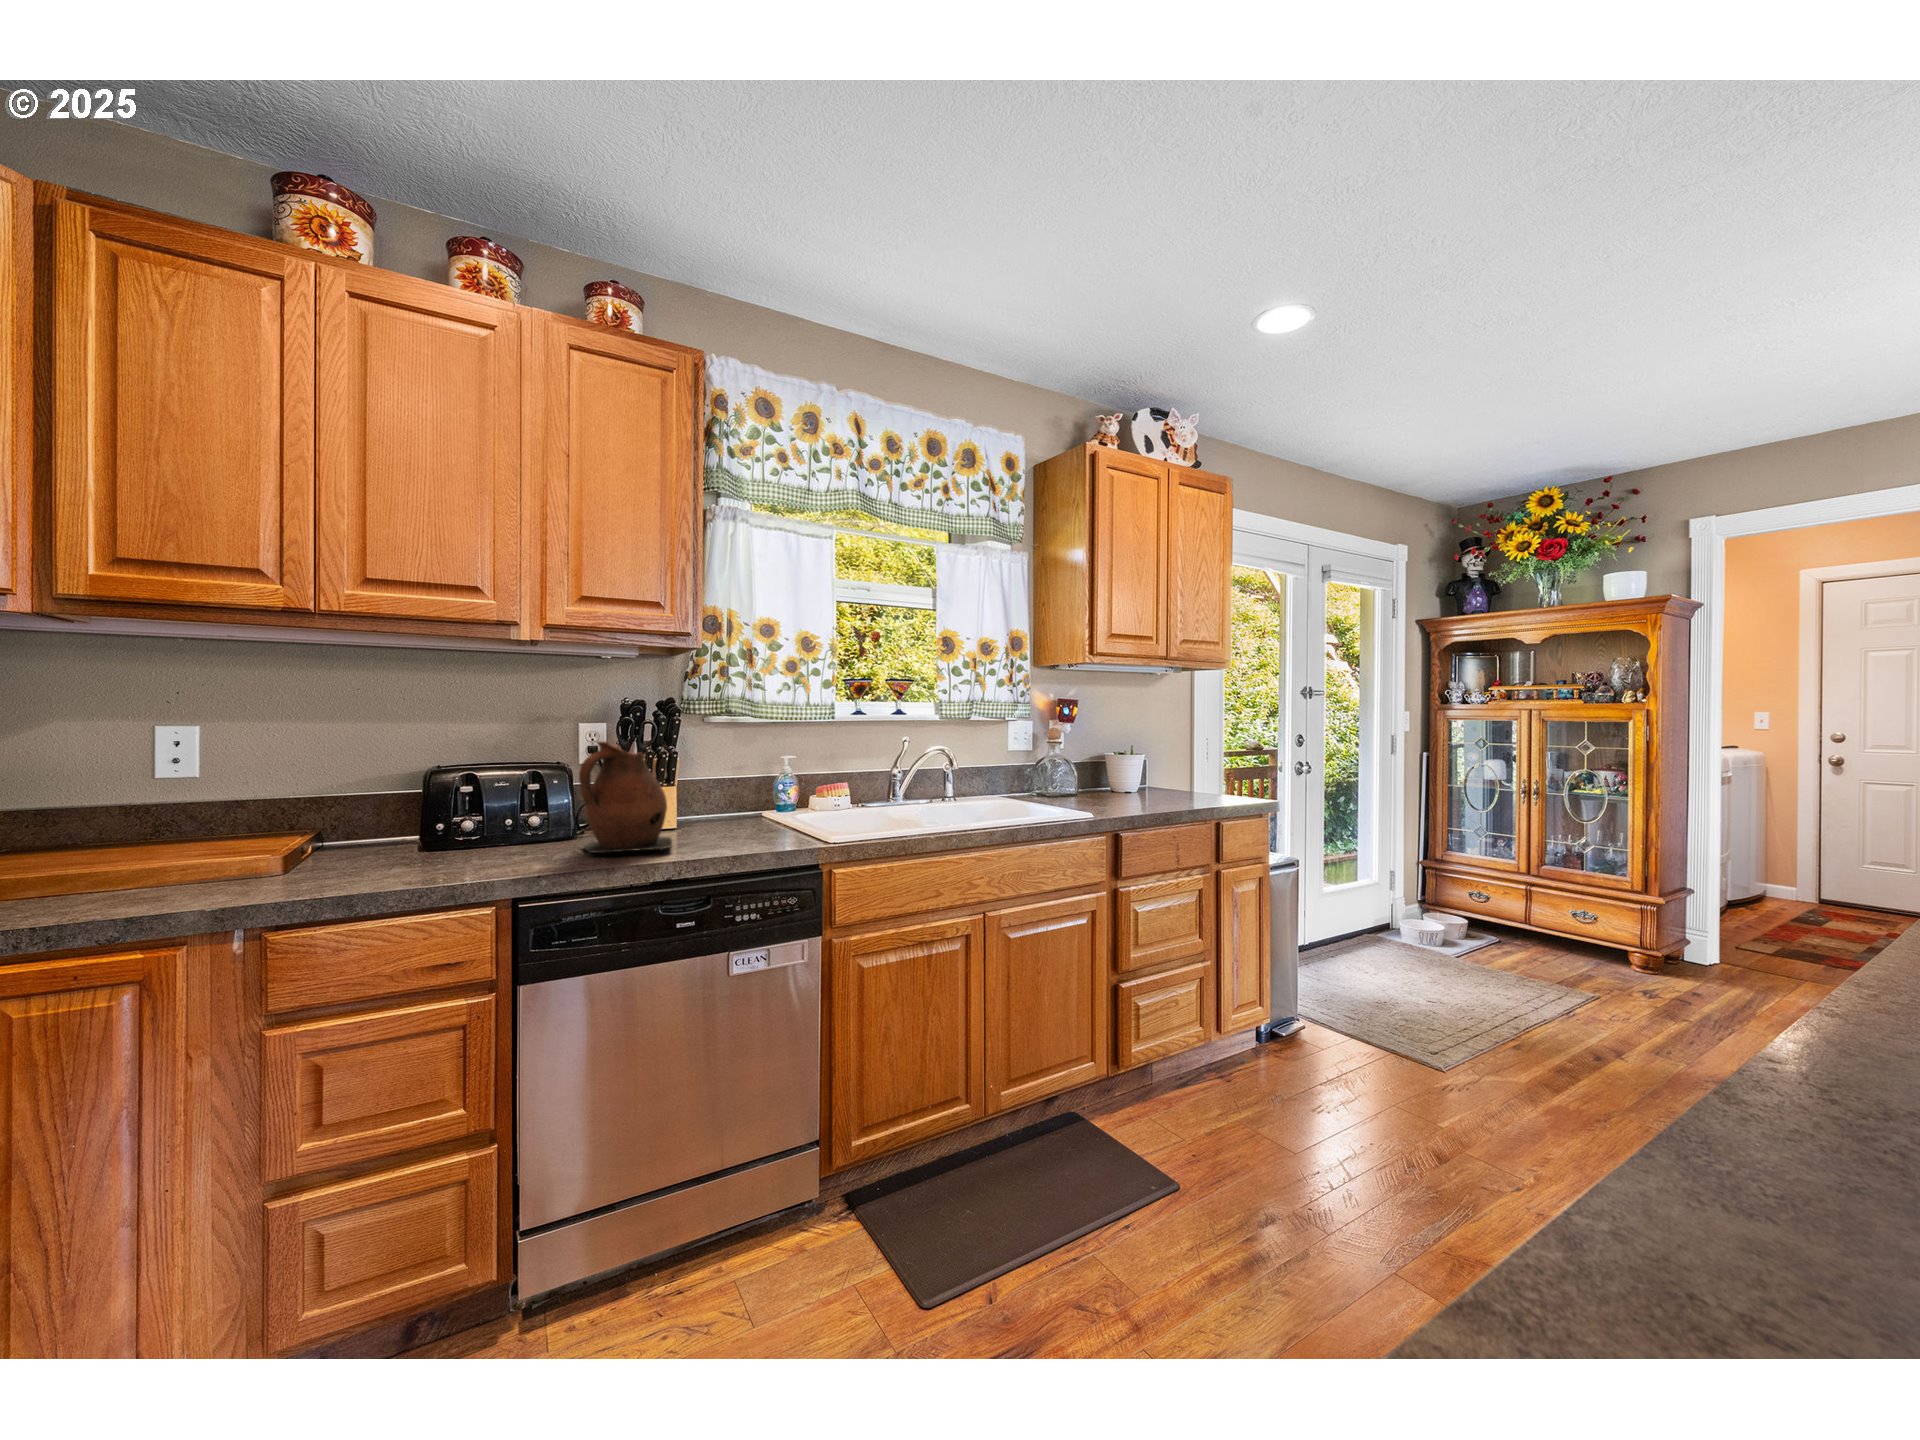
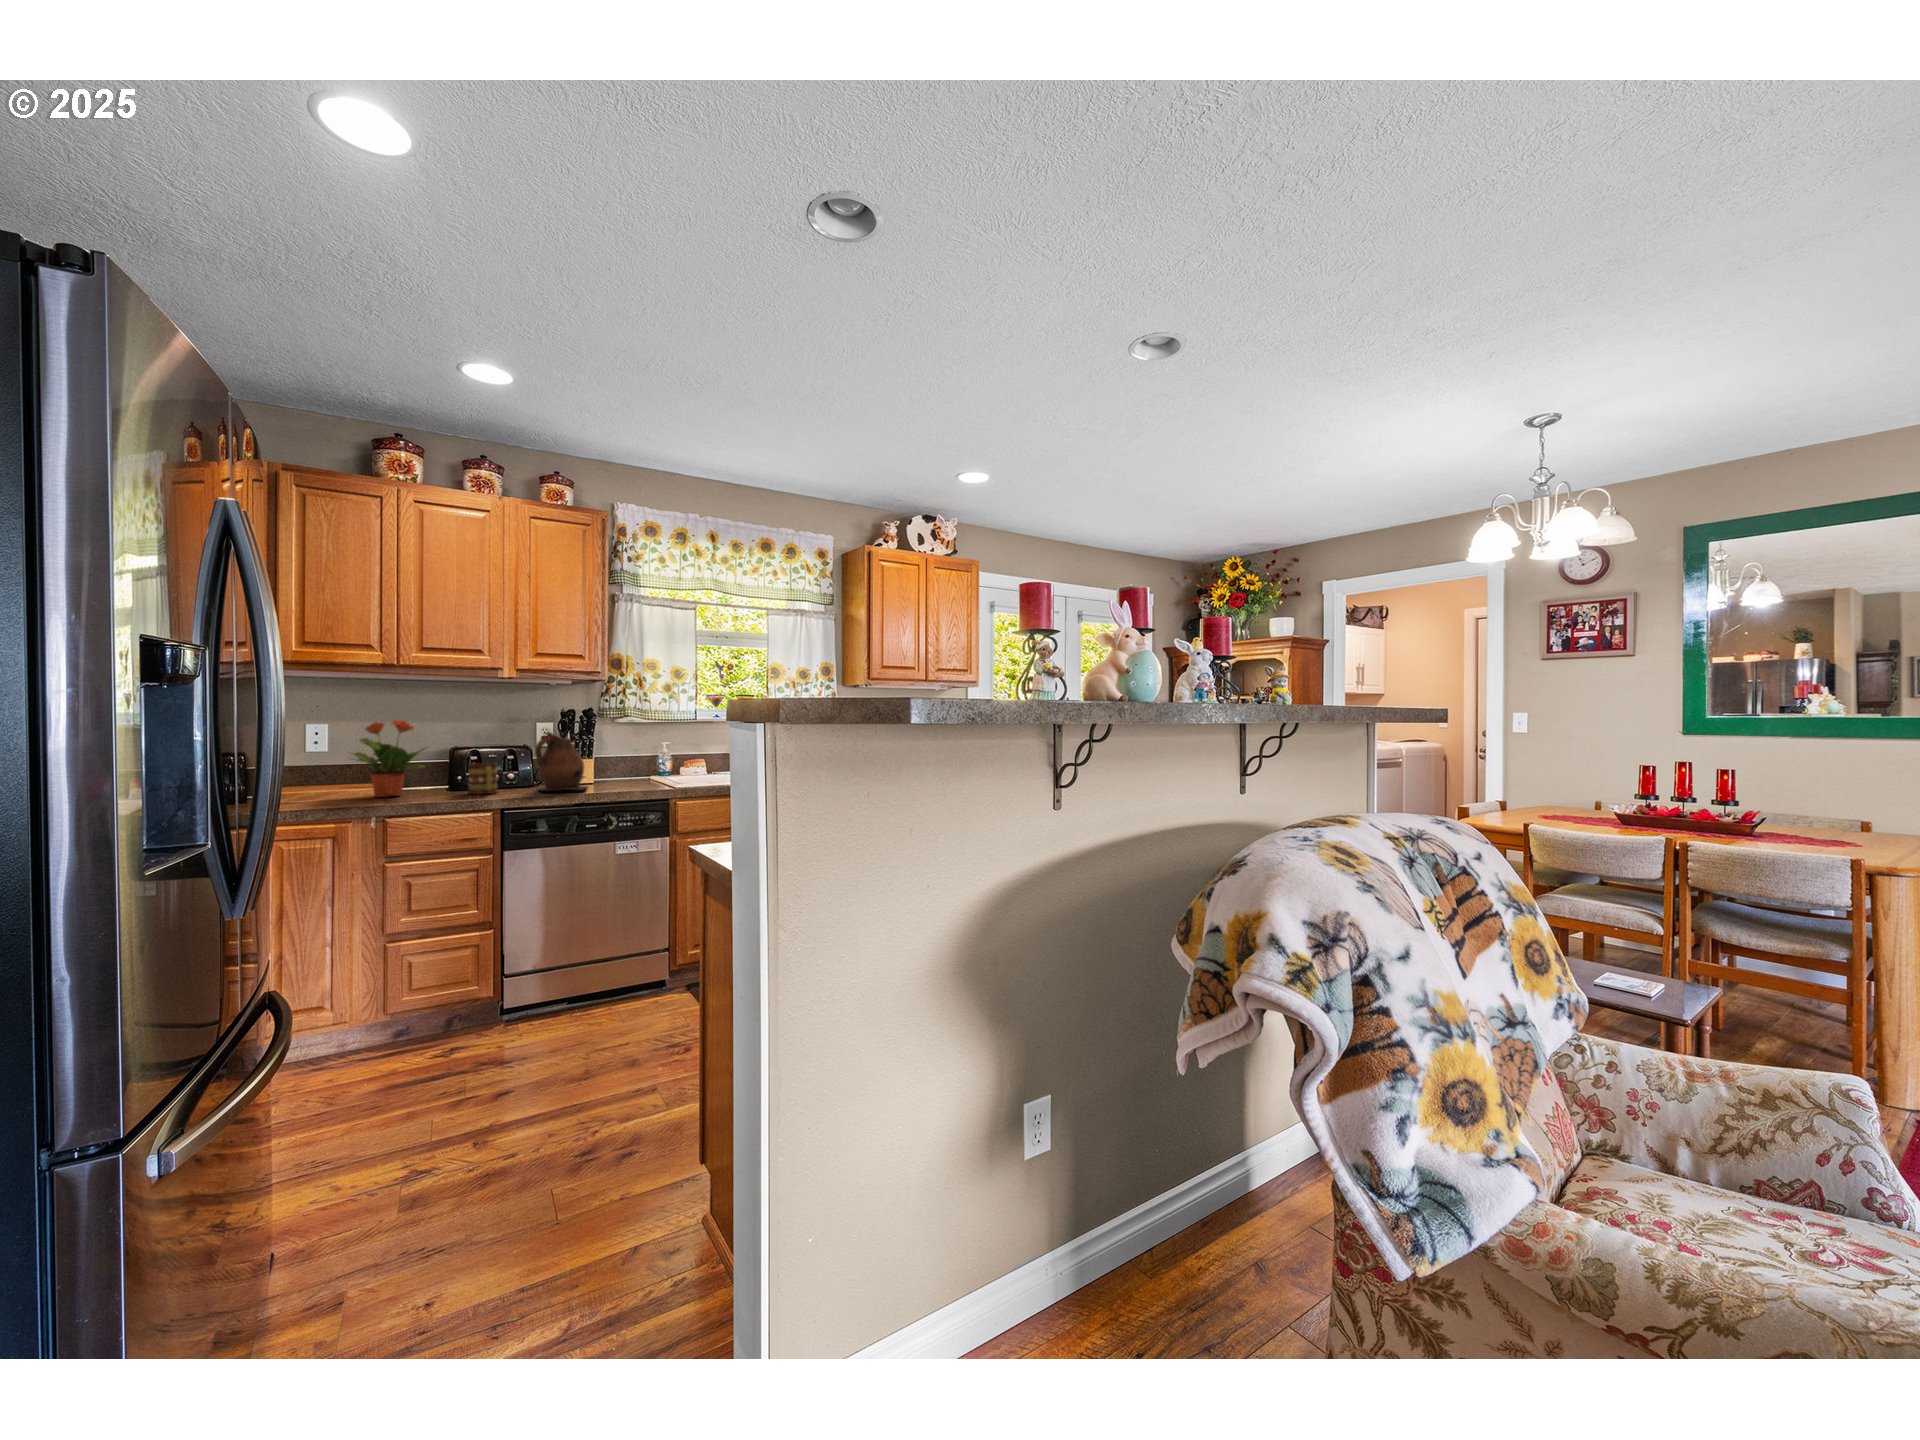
potted plant: none [201,718,377,874] -> present [353,720,425,797]
mug: none [453,799,510,862] -> present [468,763,497,794]

